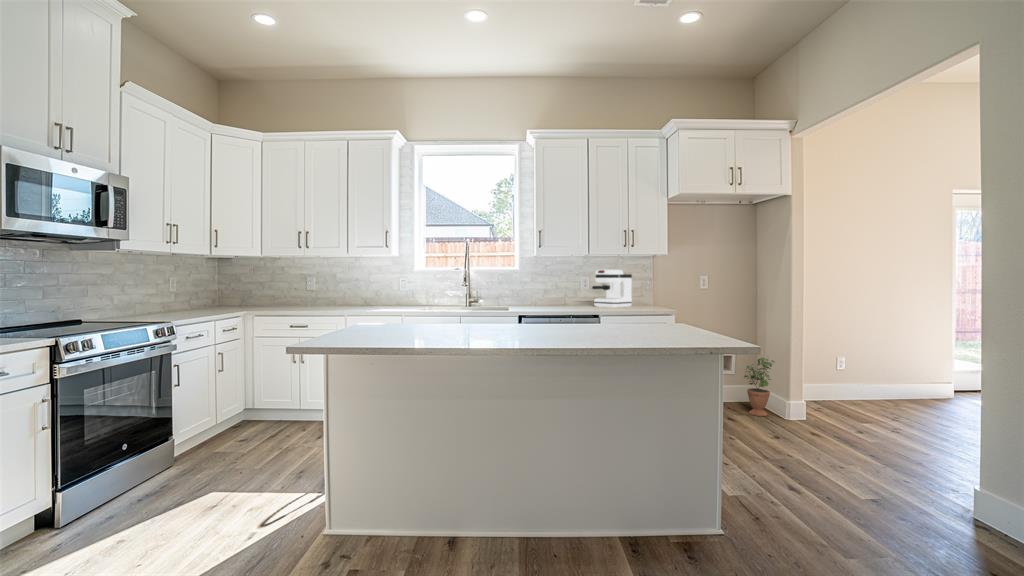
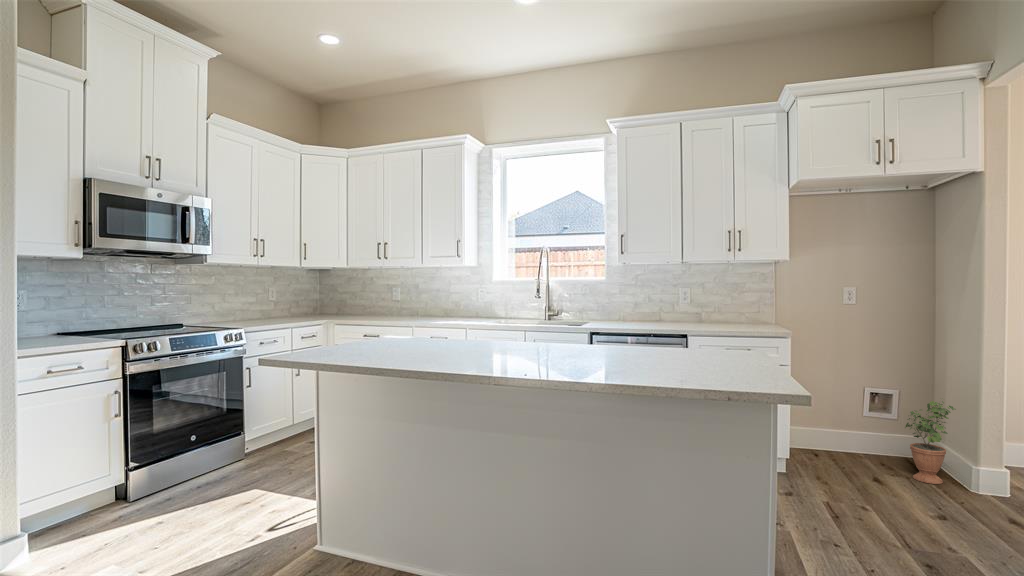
coffee maker: present [592,270,632,308] -> none [686,279,740,326]

